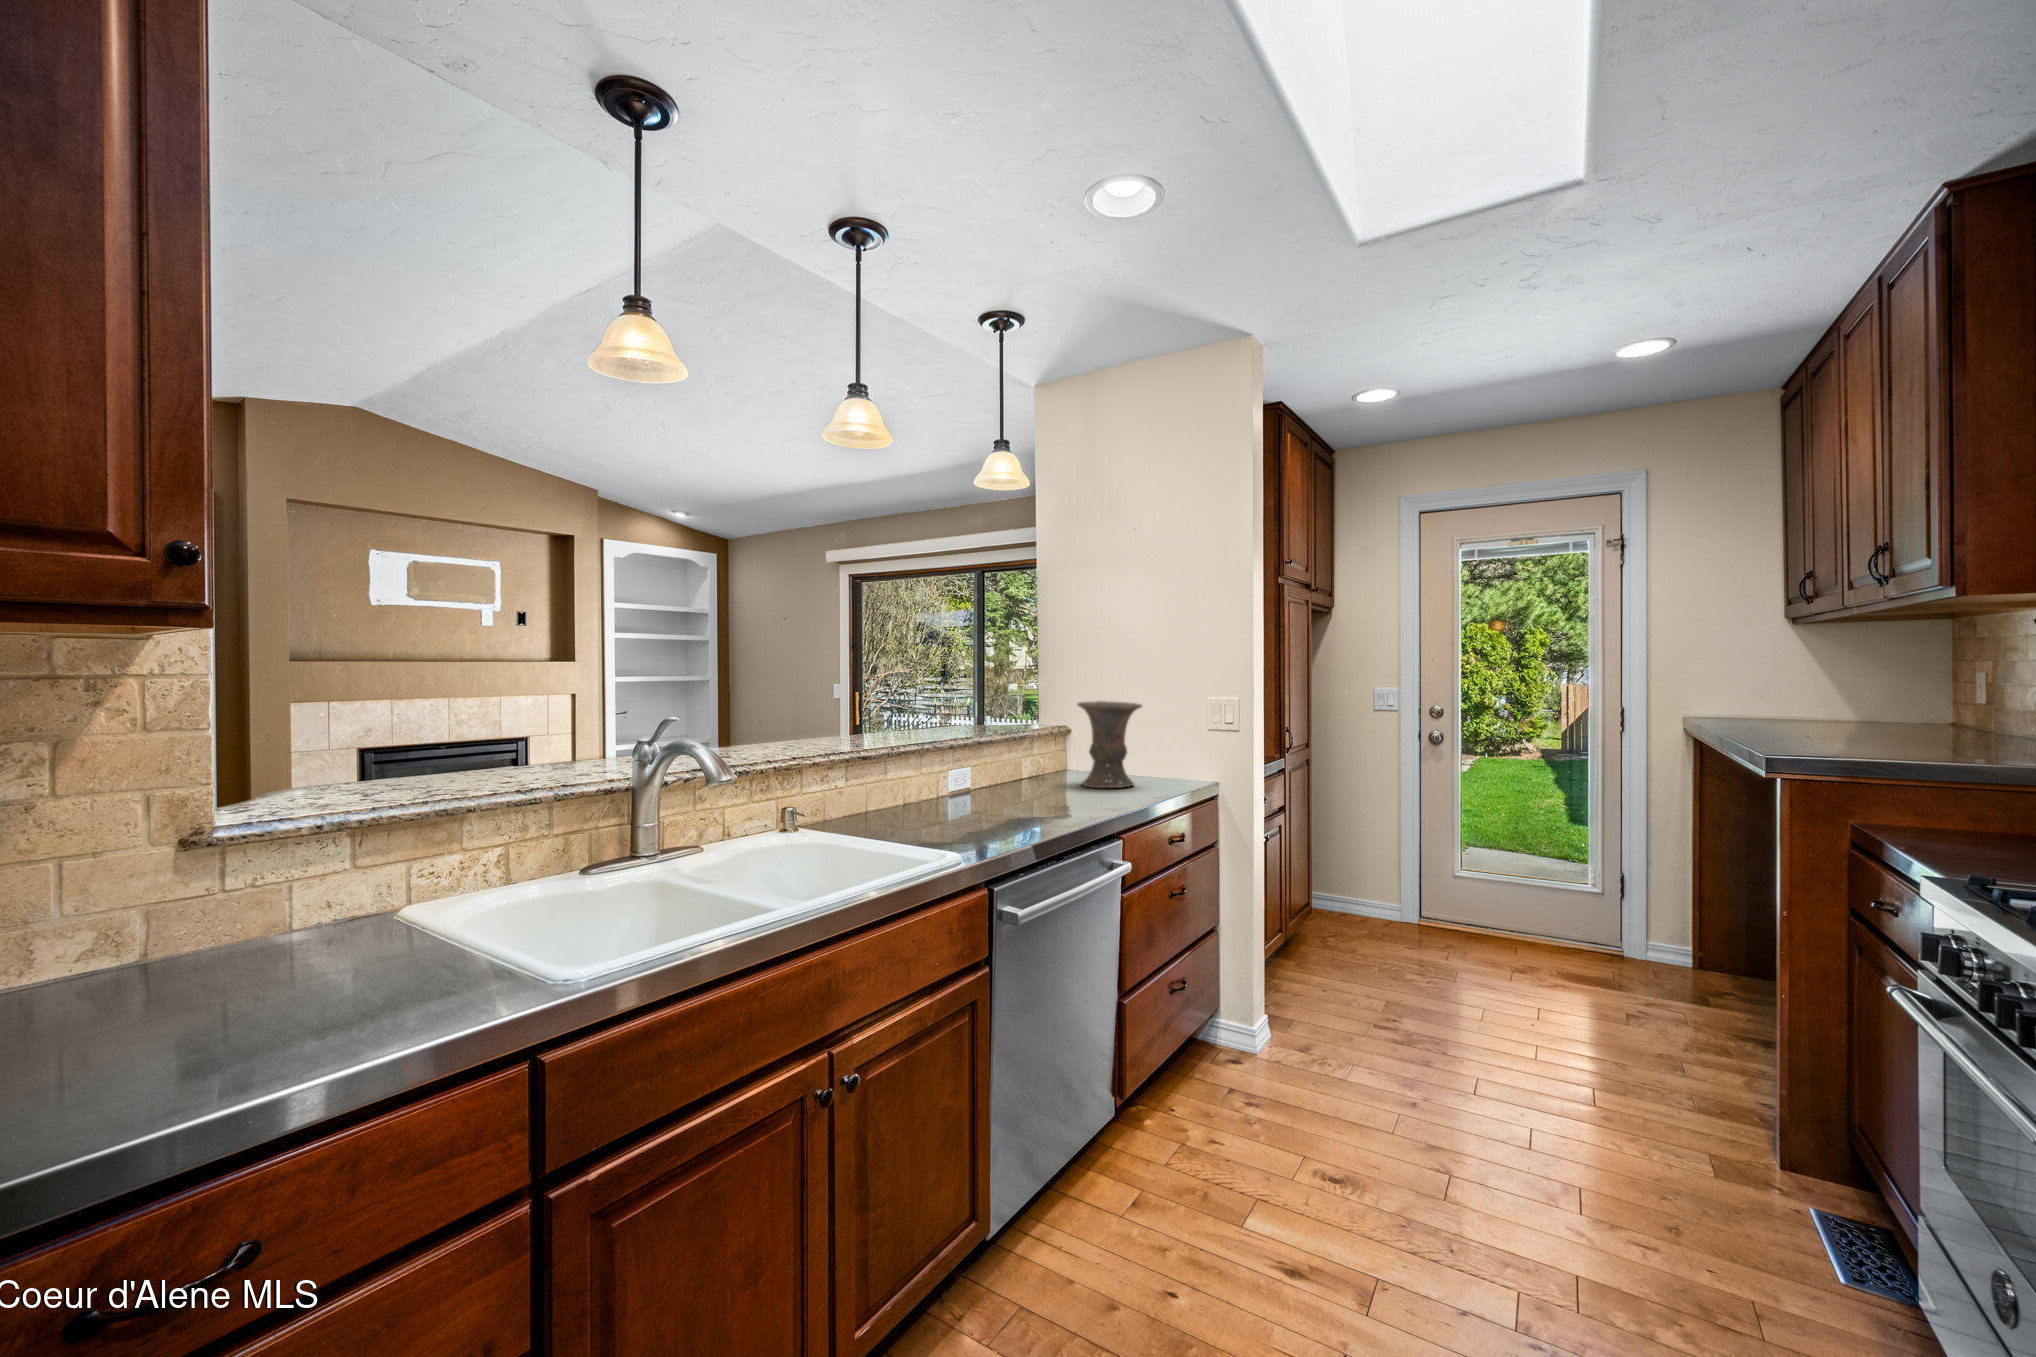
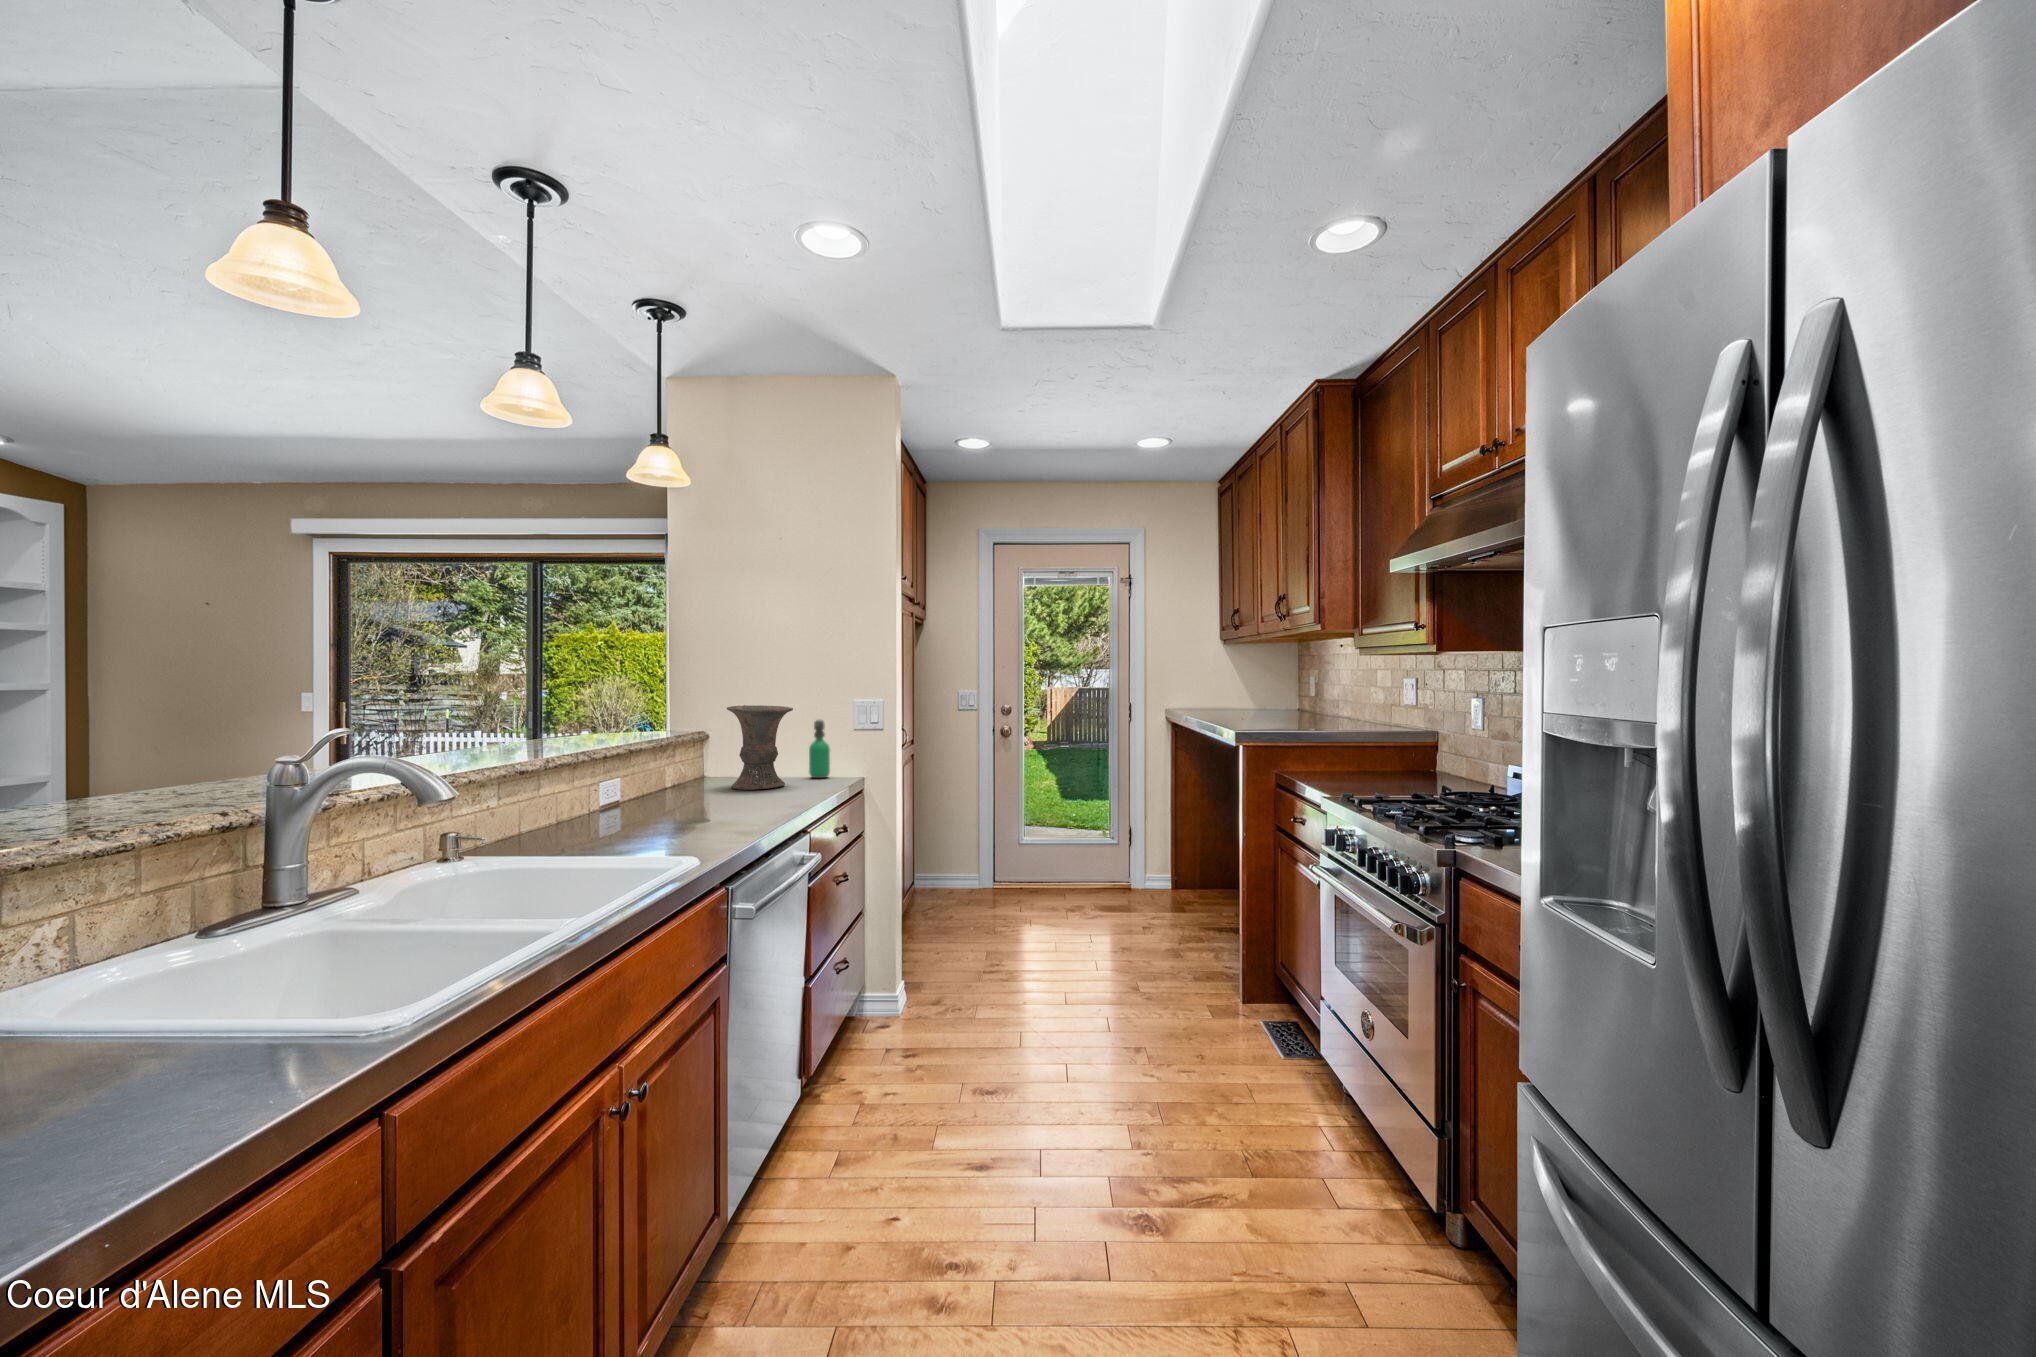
soap dispenser: none [1168,718,1189,781] -> present [809,720,830,778]

